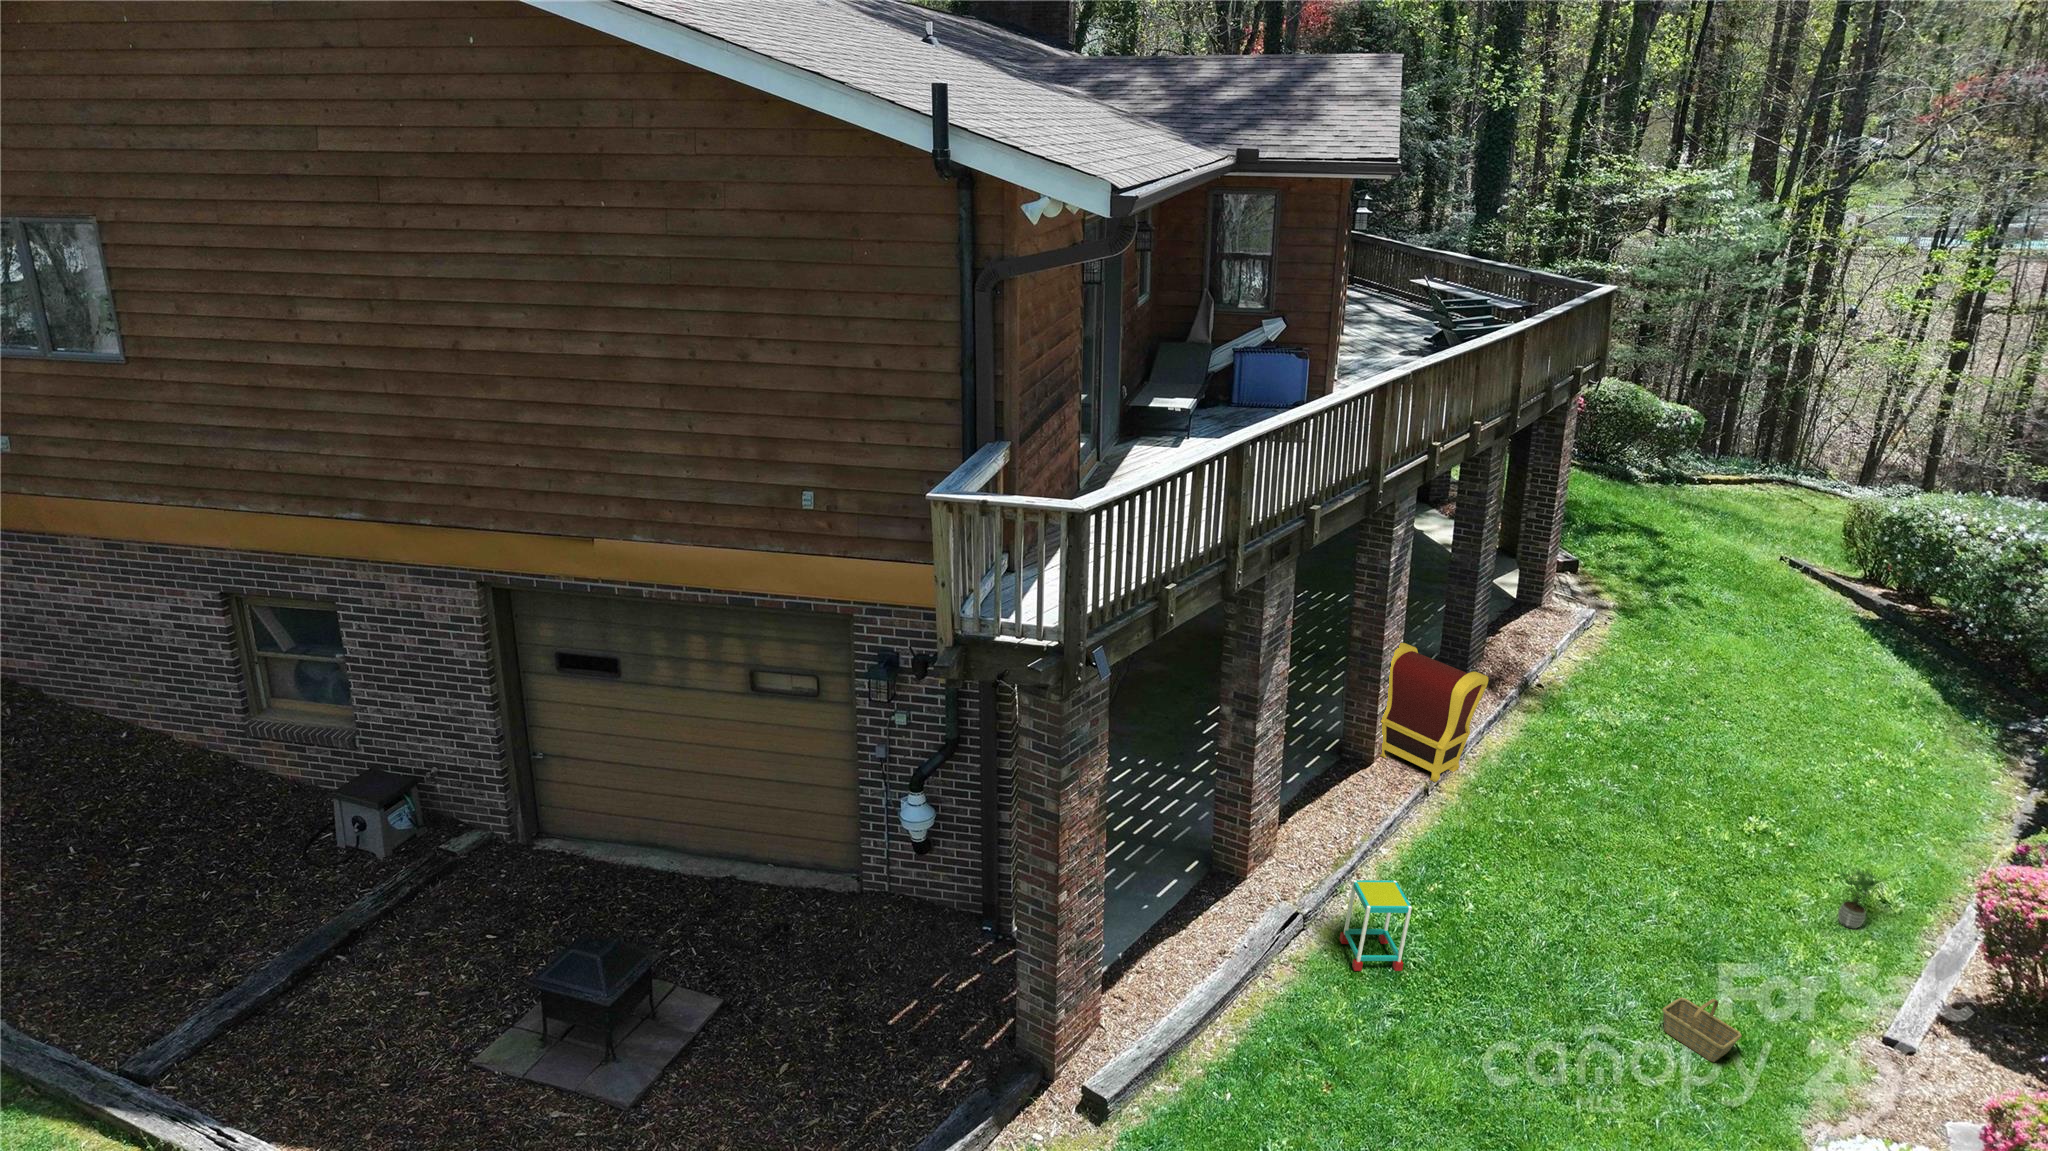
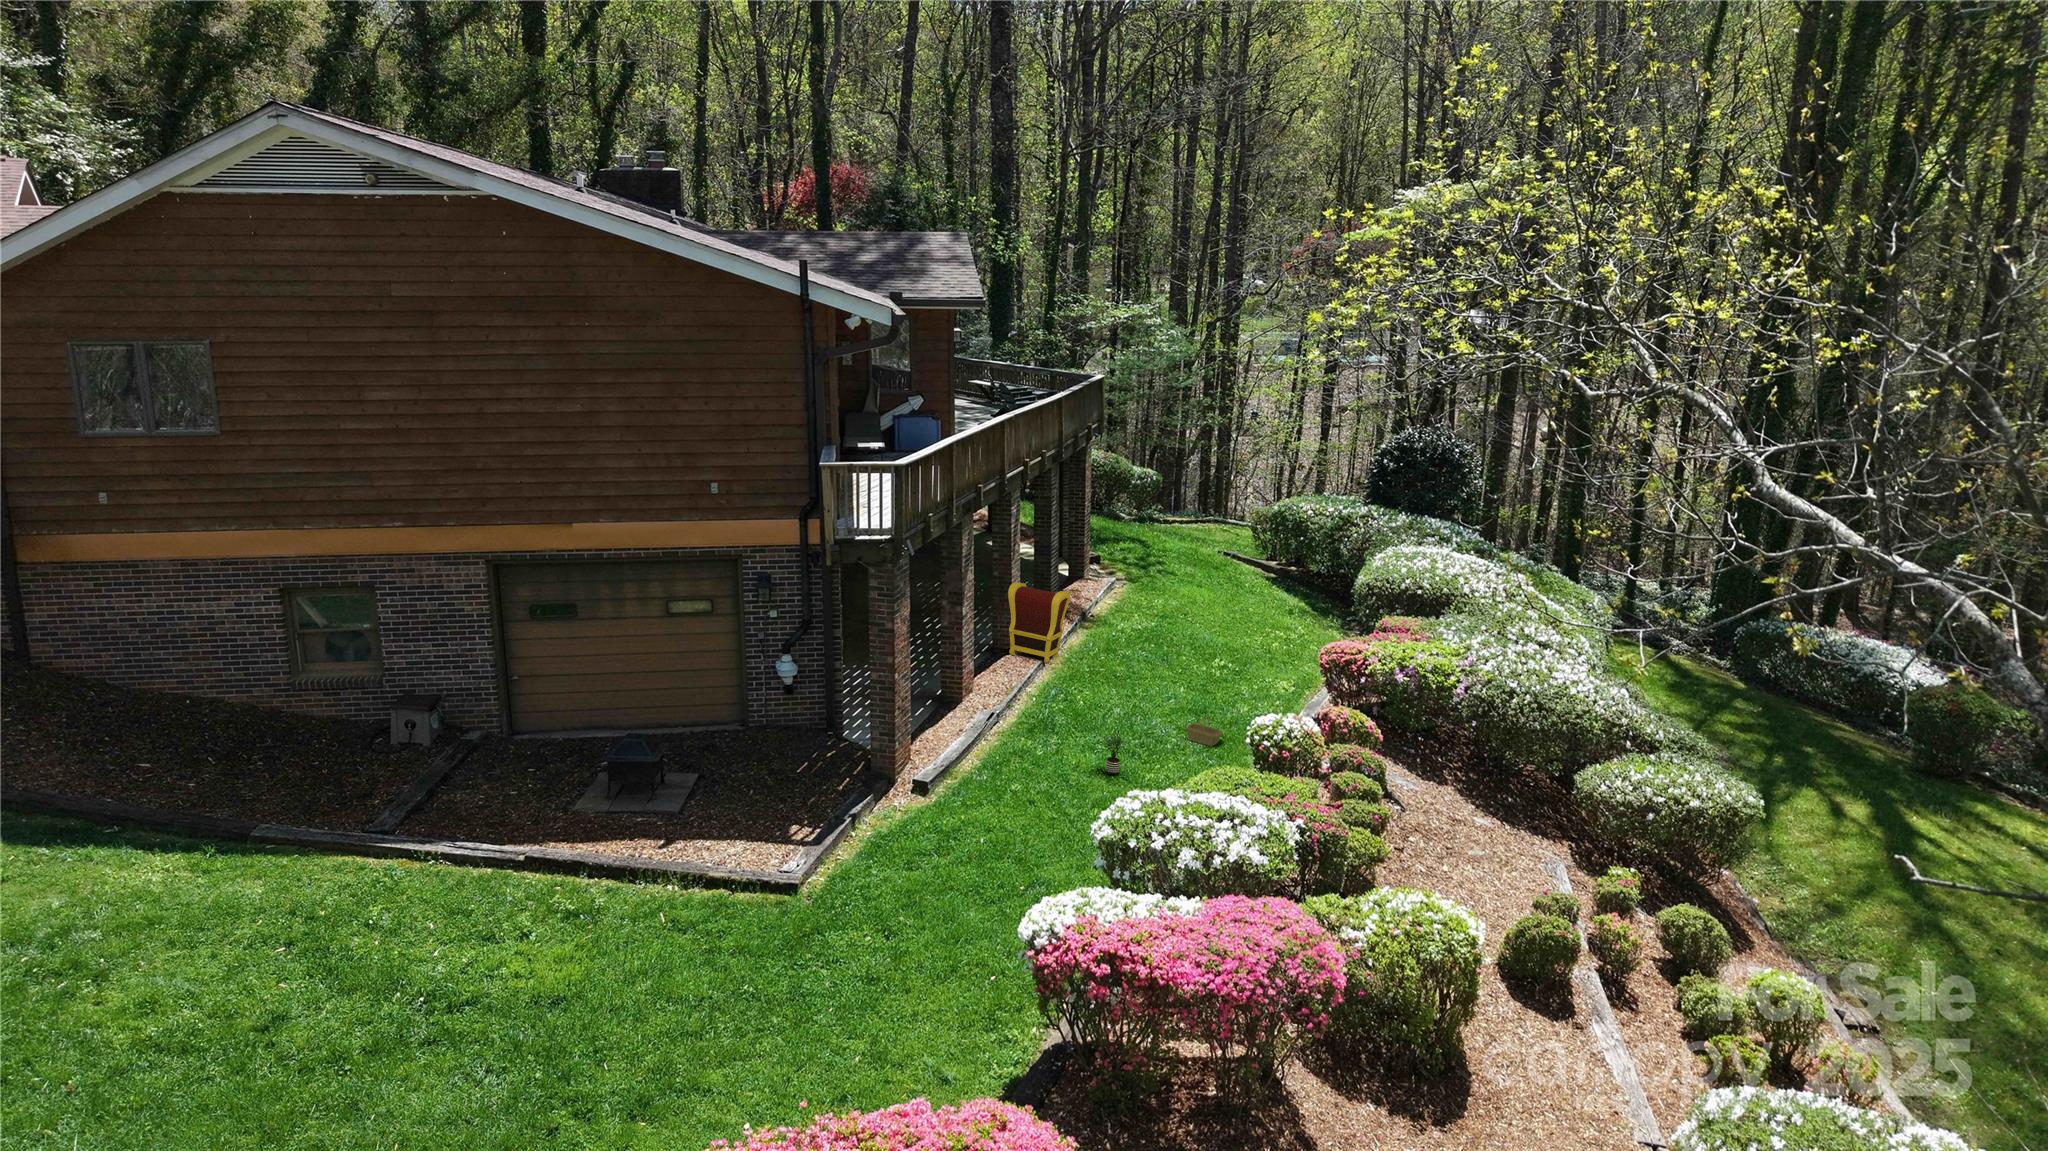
potted plant: present [1838,866,1887,929] -> present [1103,734,1127,775]
side table: present [1340,880,1412,971] -> none [1017,687,1056,739]

